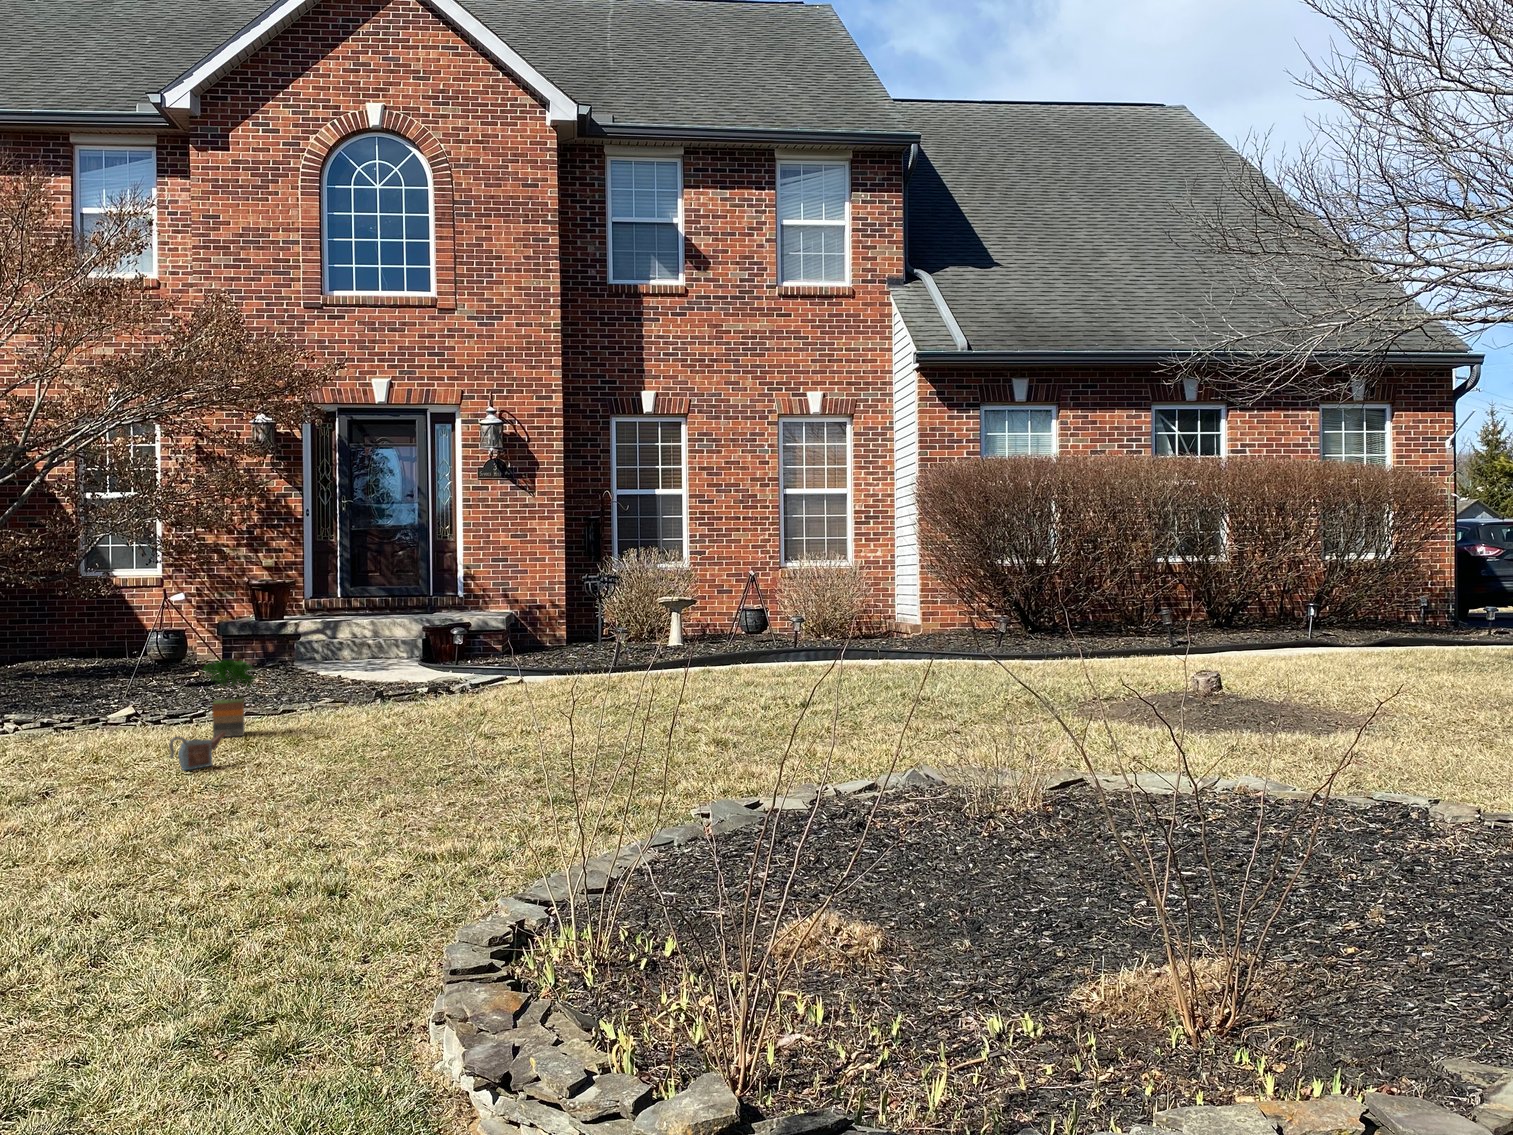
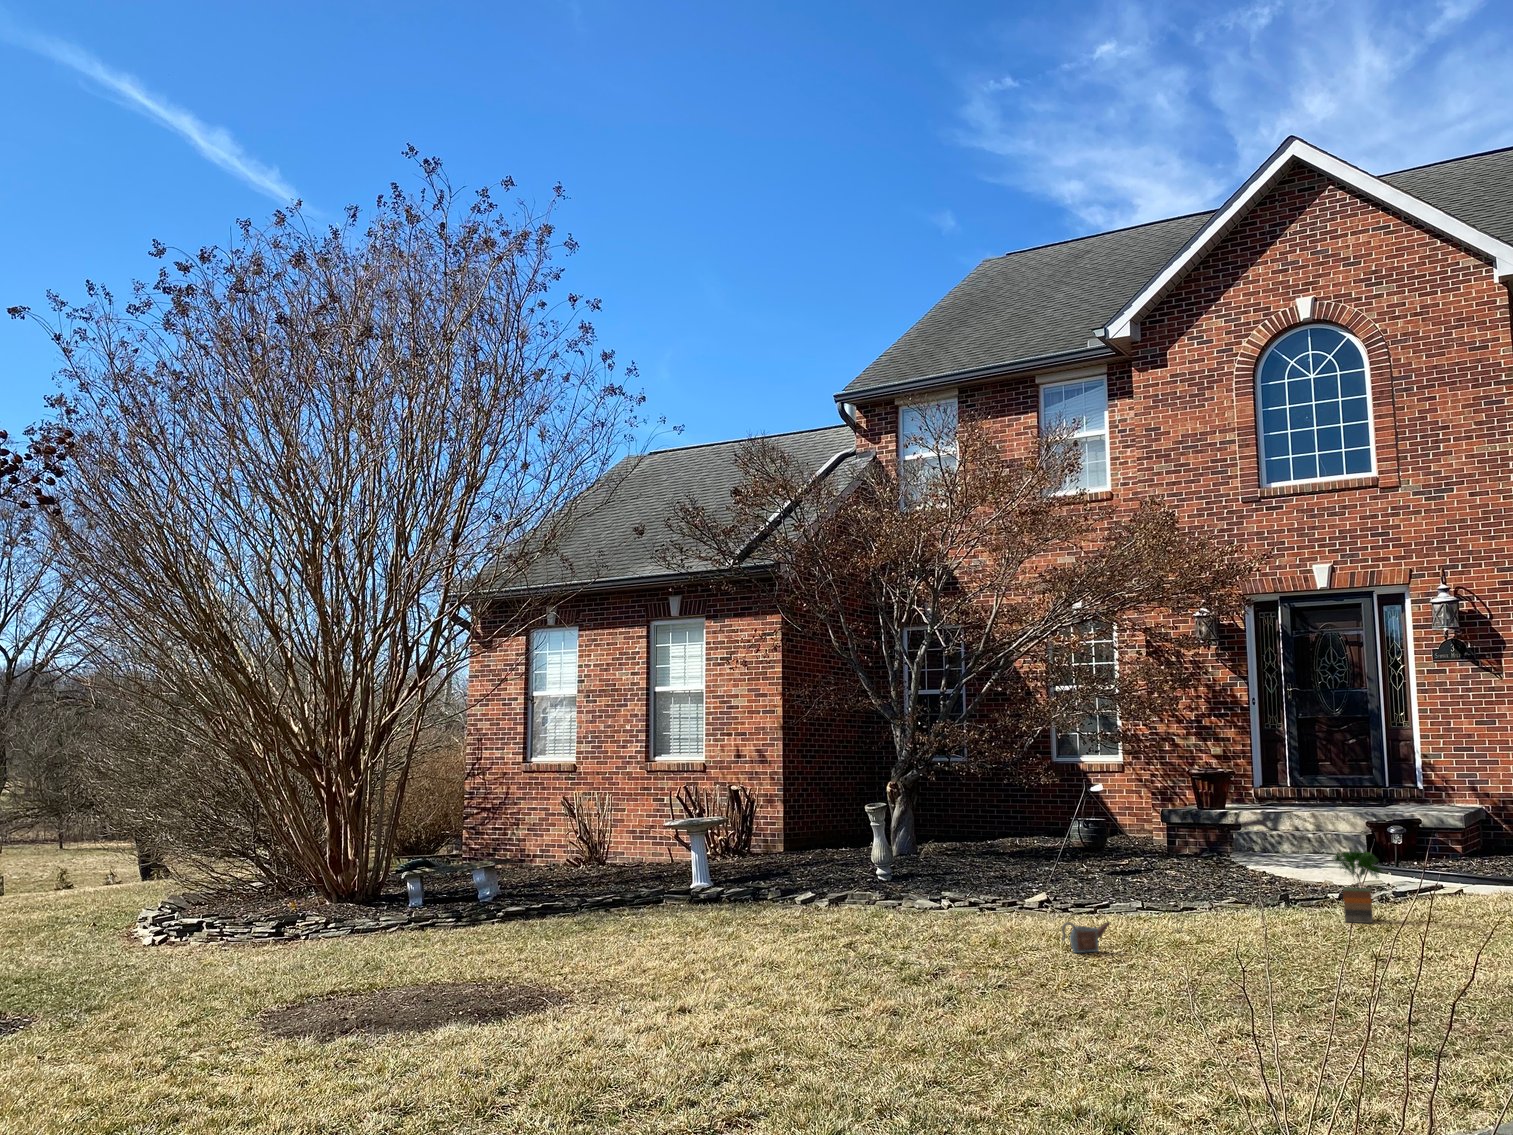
potted tree: present [203,660,255,737] -> present [1333,851,1382,923]

